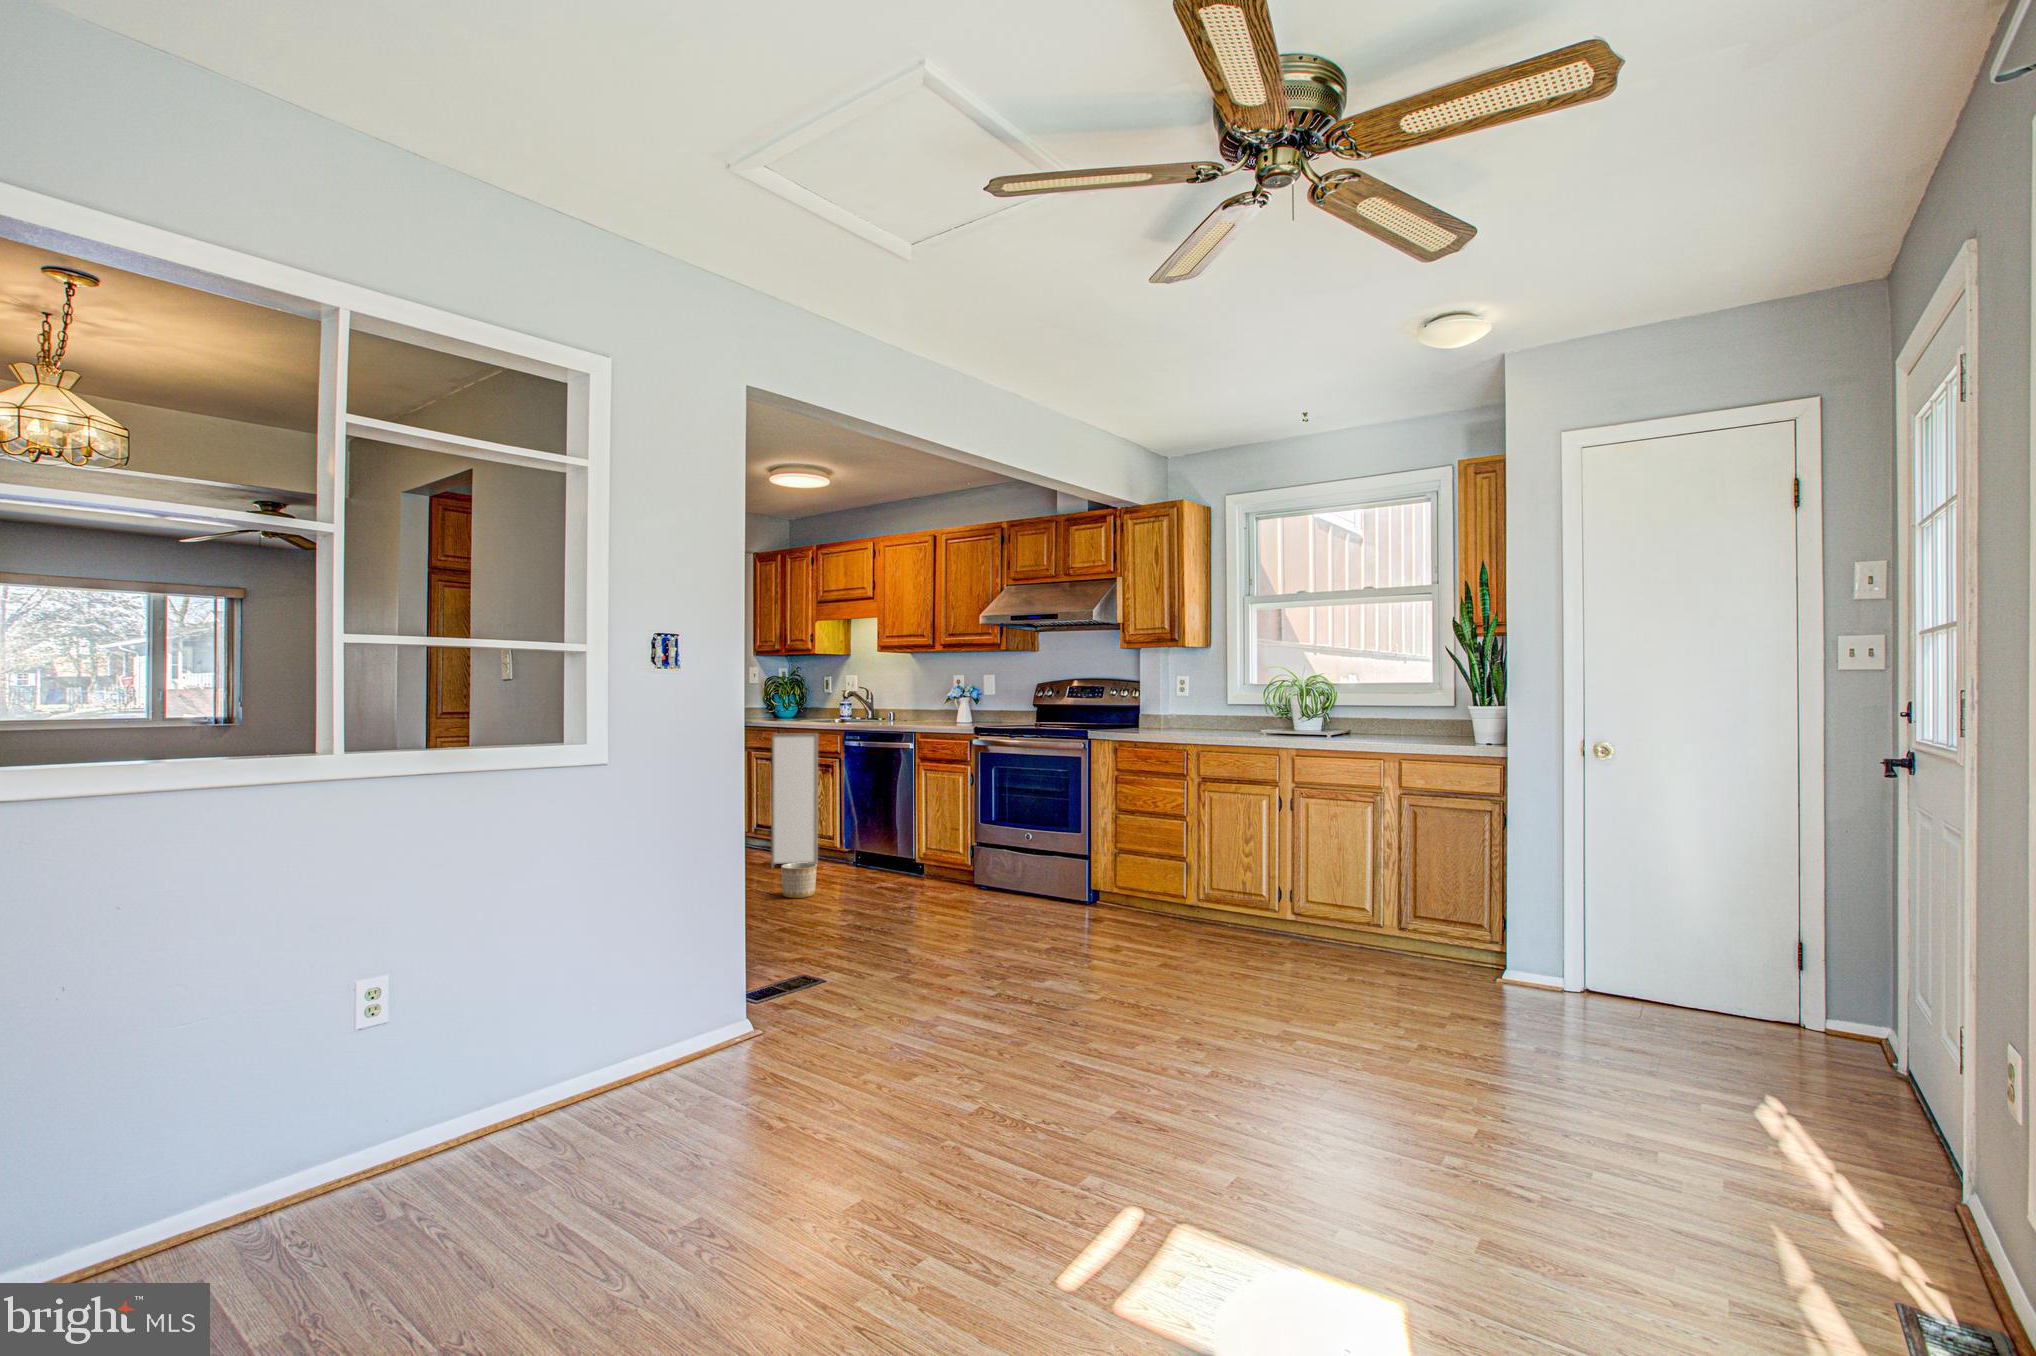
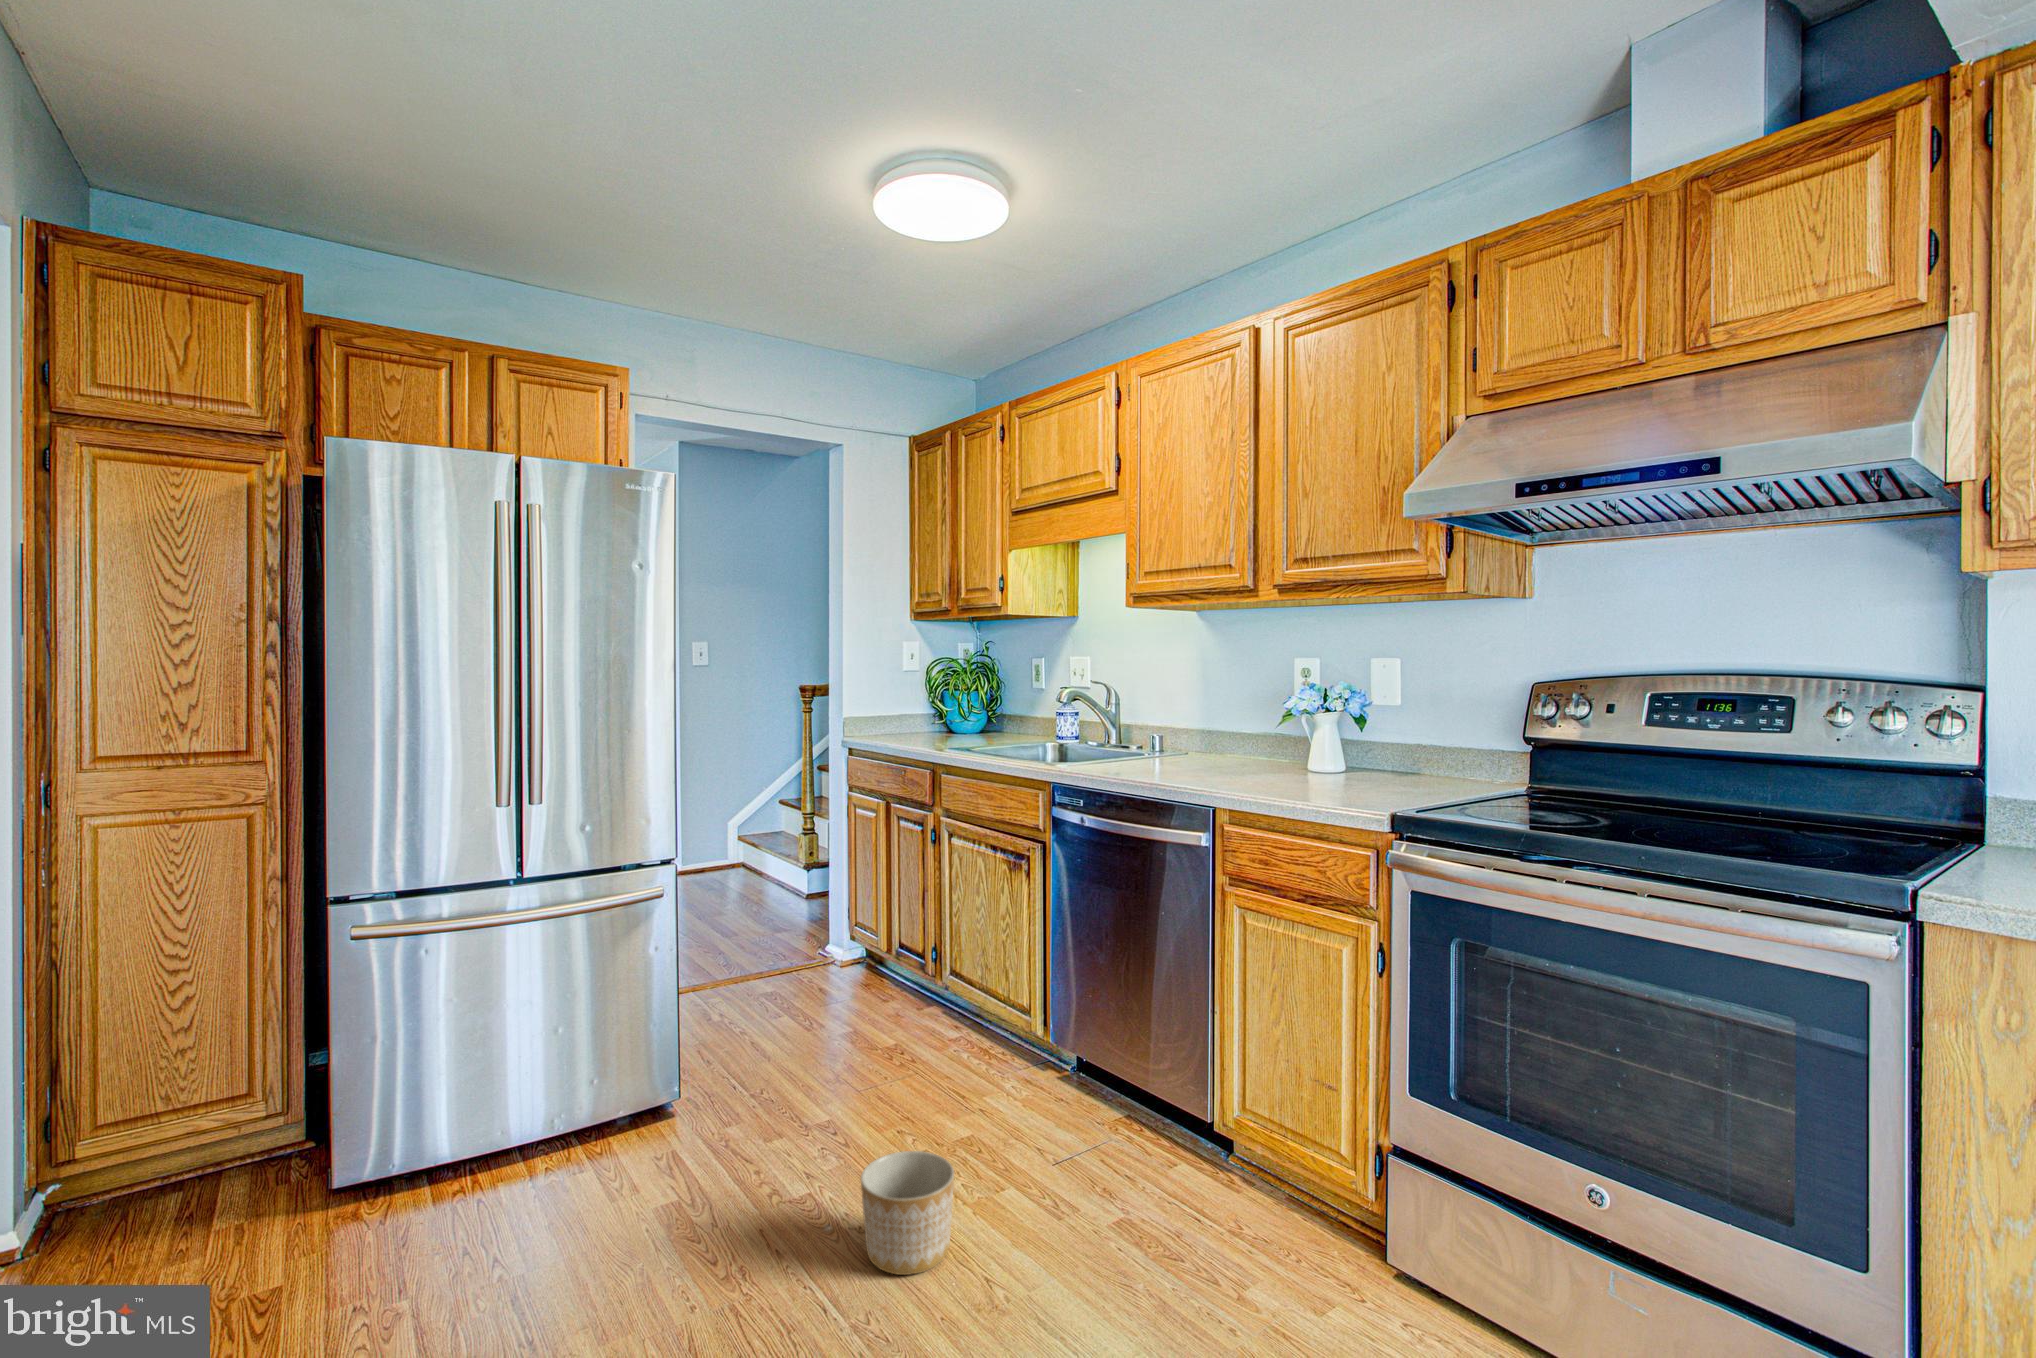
storage cabinet: present [771,733,818,868] -> none [897,780,1001,1079]

